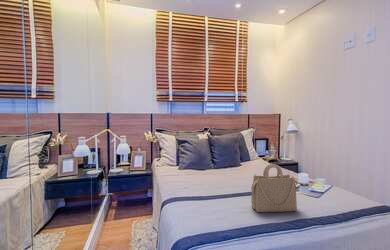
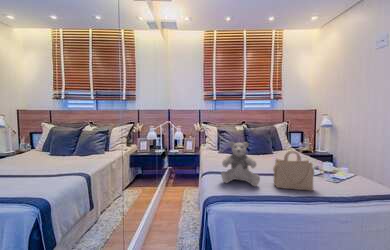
teddy bear: none [187,156,237,213] -> present [221,142,260,186]

